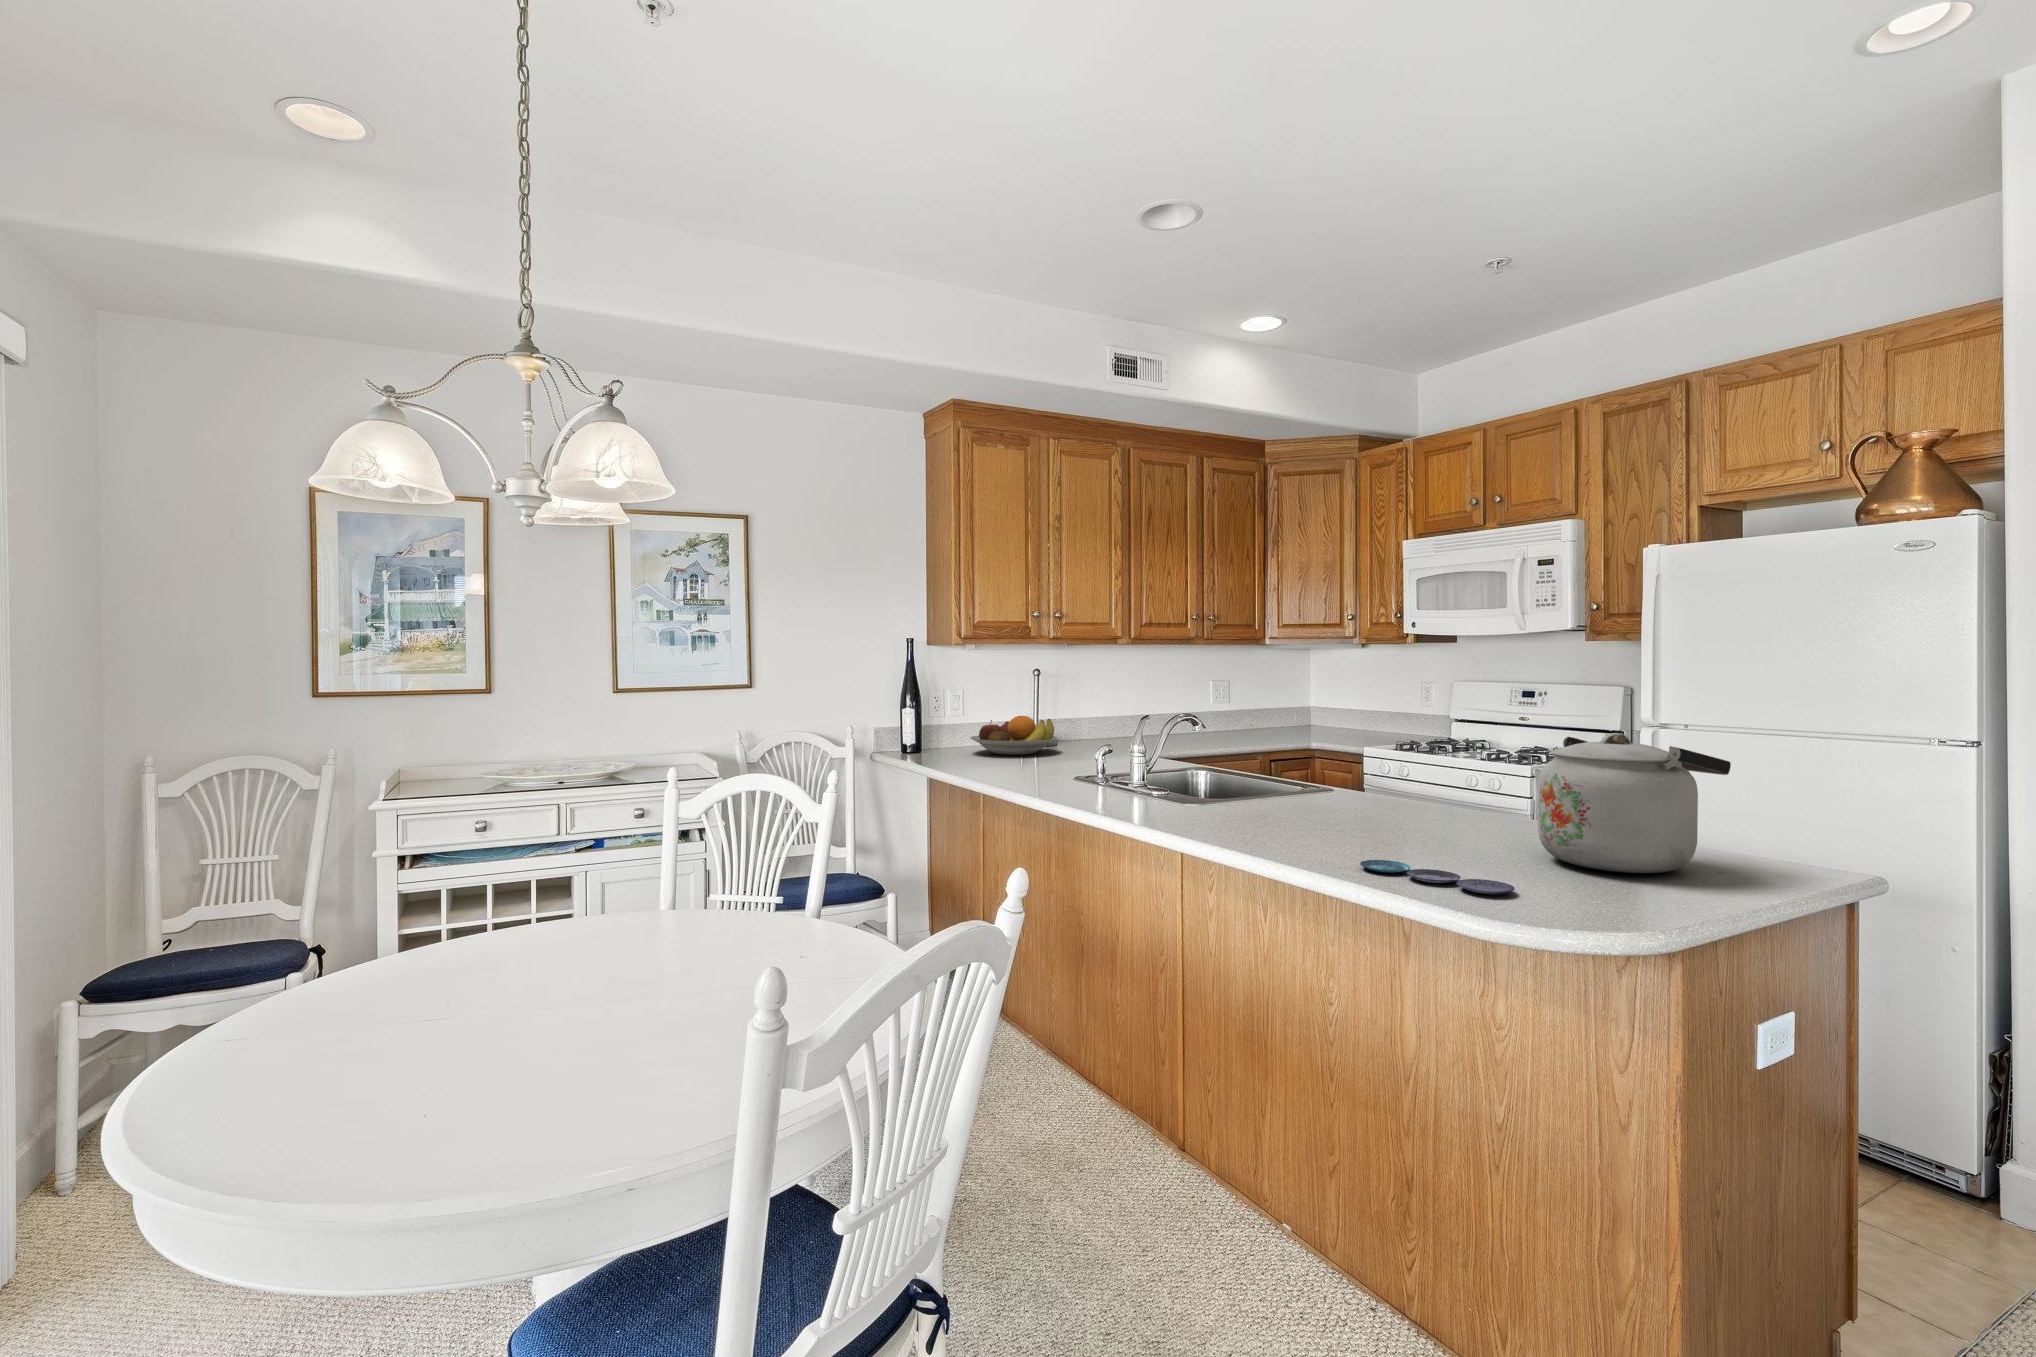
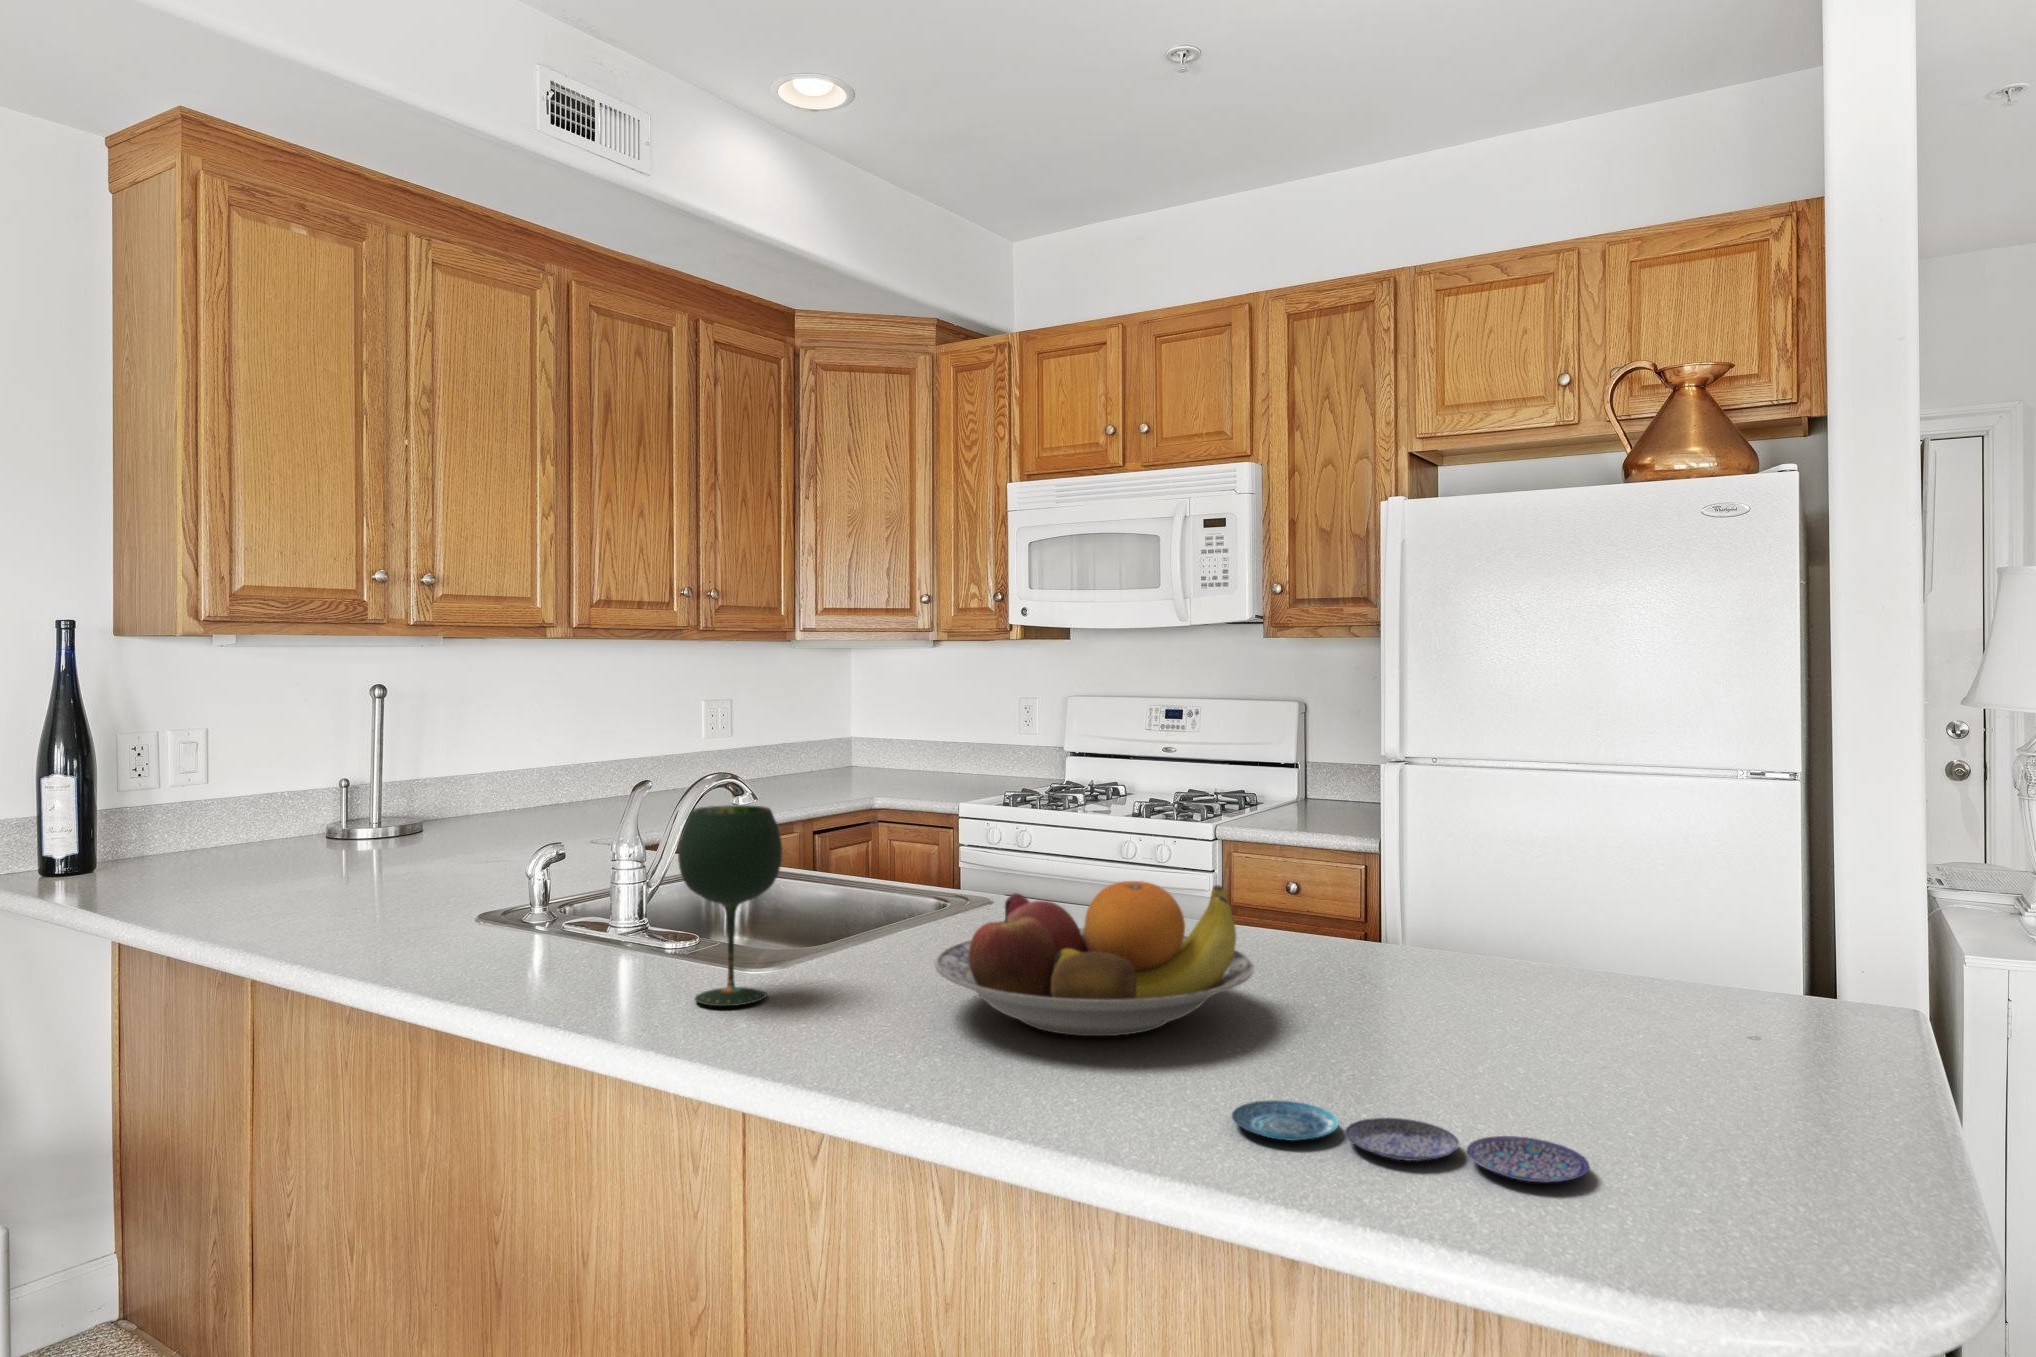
fruit bowl: present [970,716,1058,755] -> present [935,881,1254,1036]
wine glass: none [1148,725,1195,814] -> present [678,805,782,1006]
kettle: present [1534,733,1731,873] -> none [1437,799,1779,1066]

